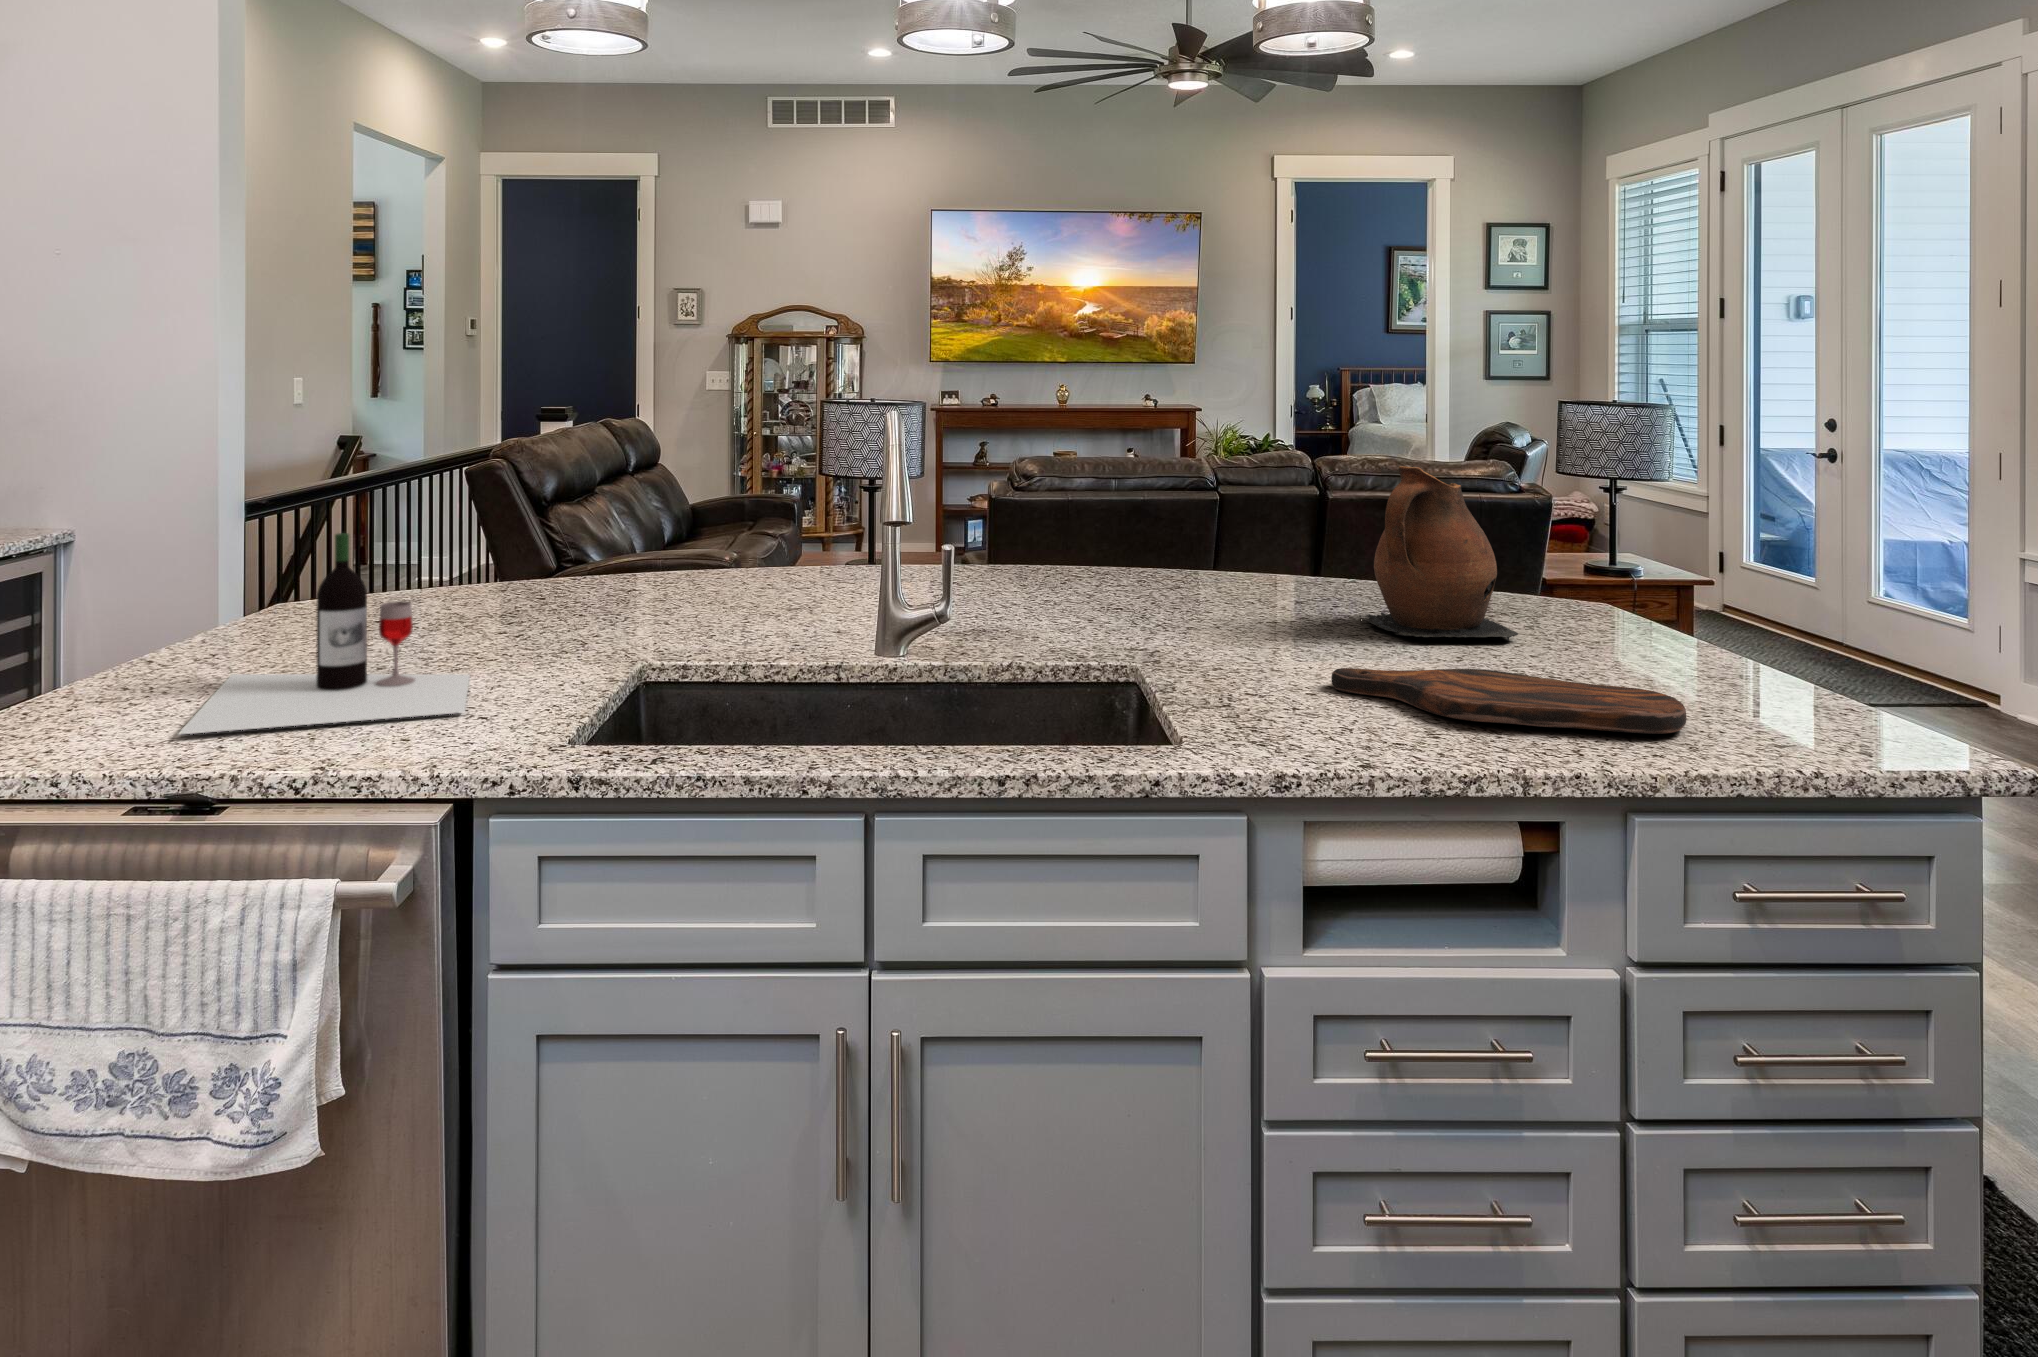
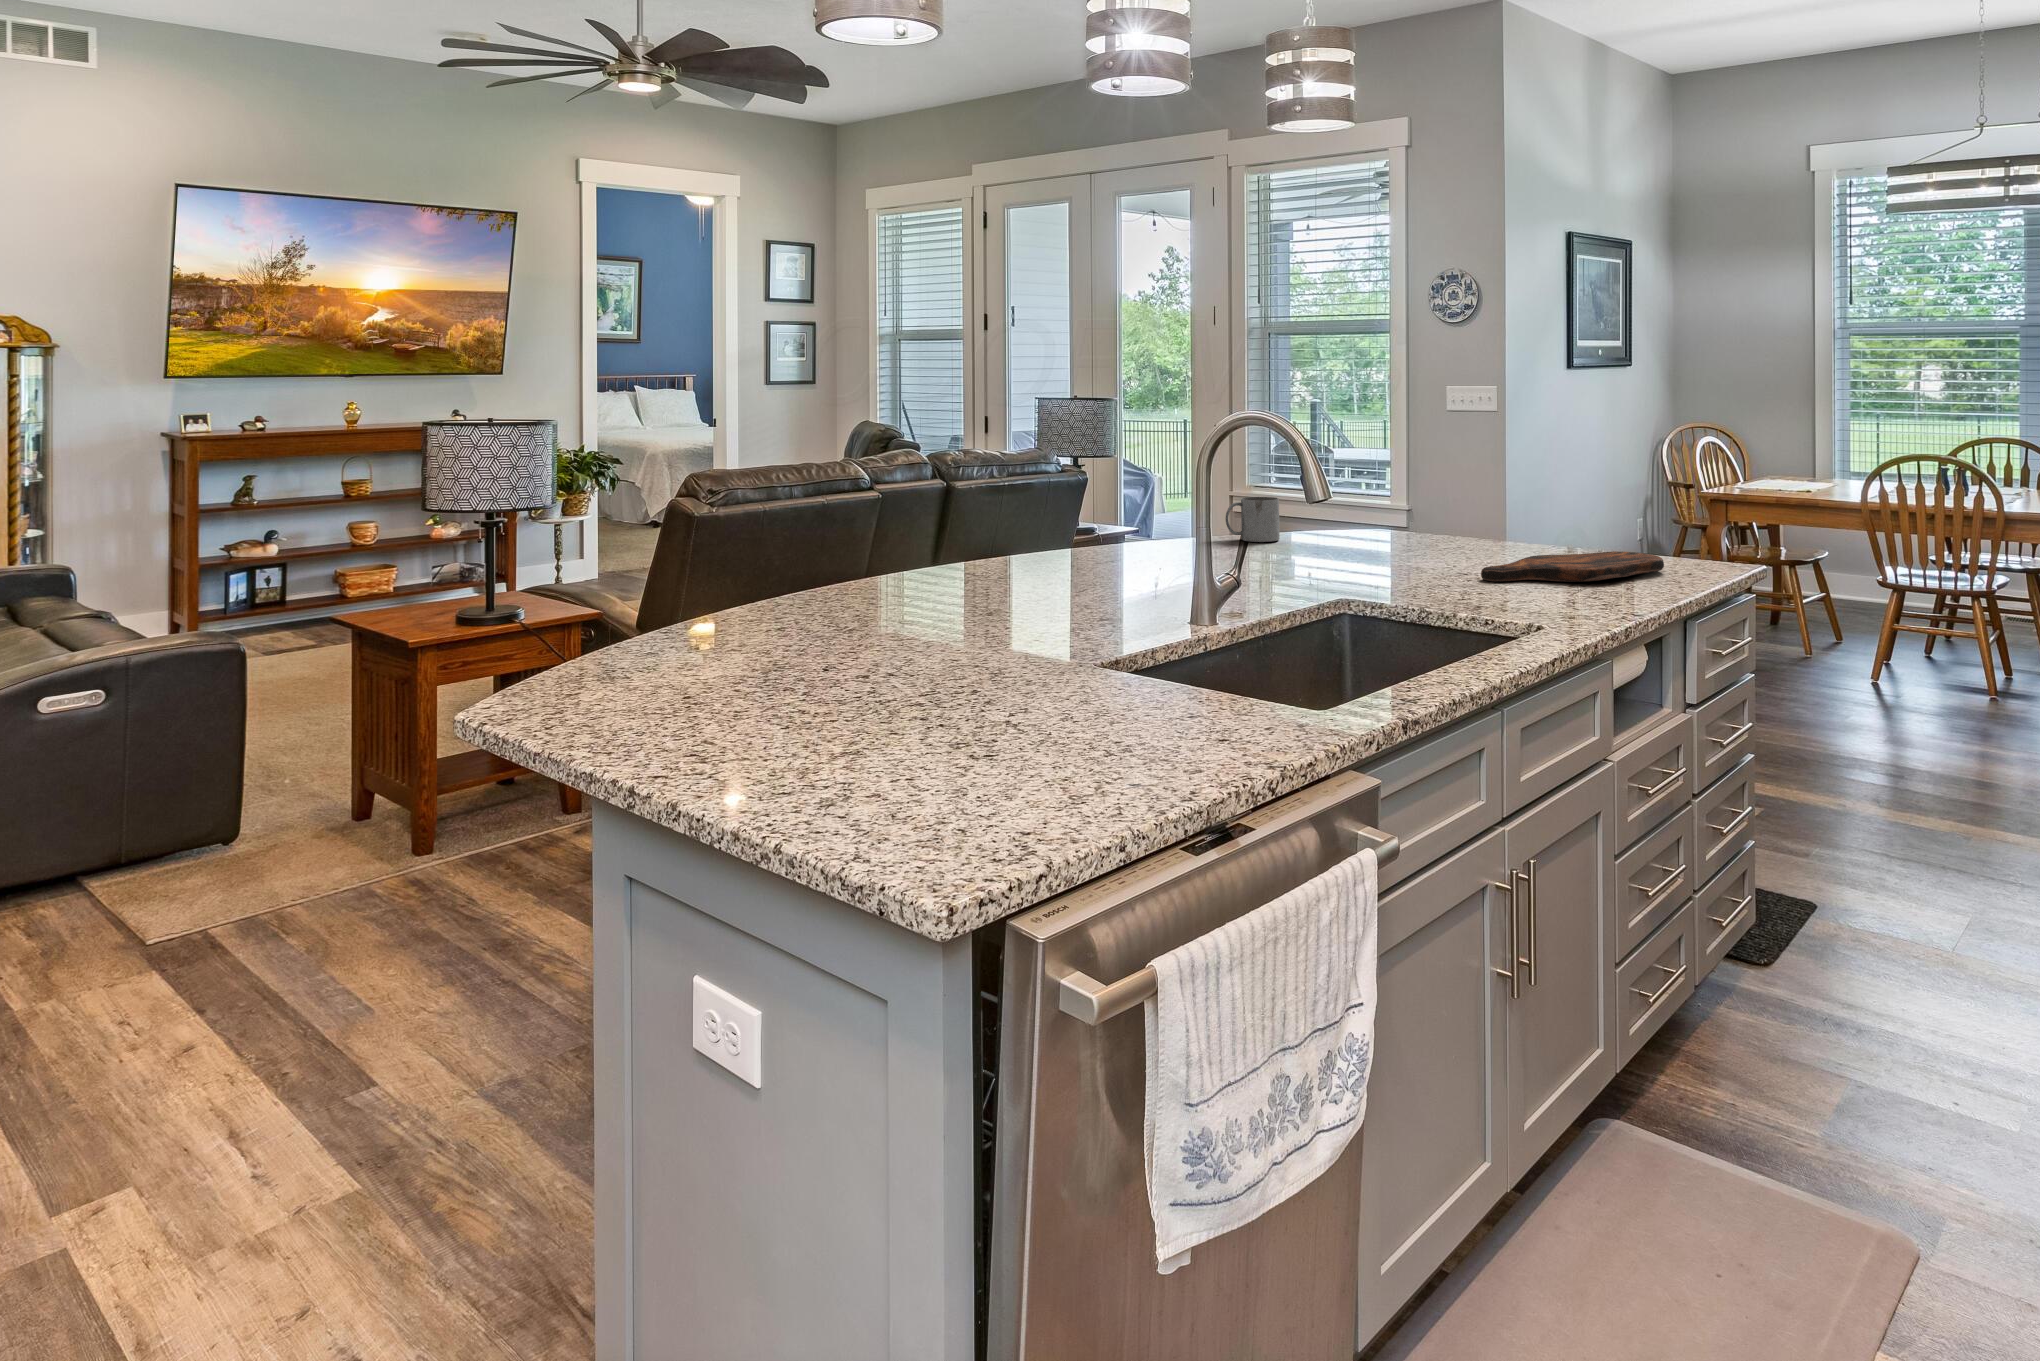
ceramic pitcher: present [1359,466,1518,640] -> none [1342,433,1451,551]
wine bottle: present [179,533,470,734] -> none [837,556,1193,782]
mug: none [1277,536,1338,596] -> present [1226,497,1280,542]

